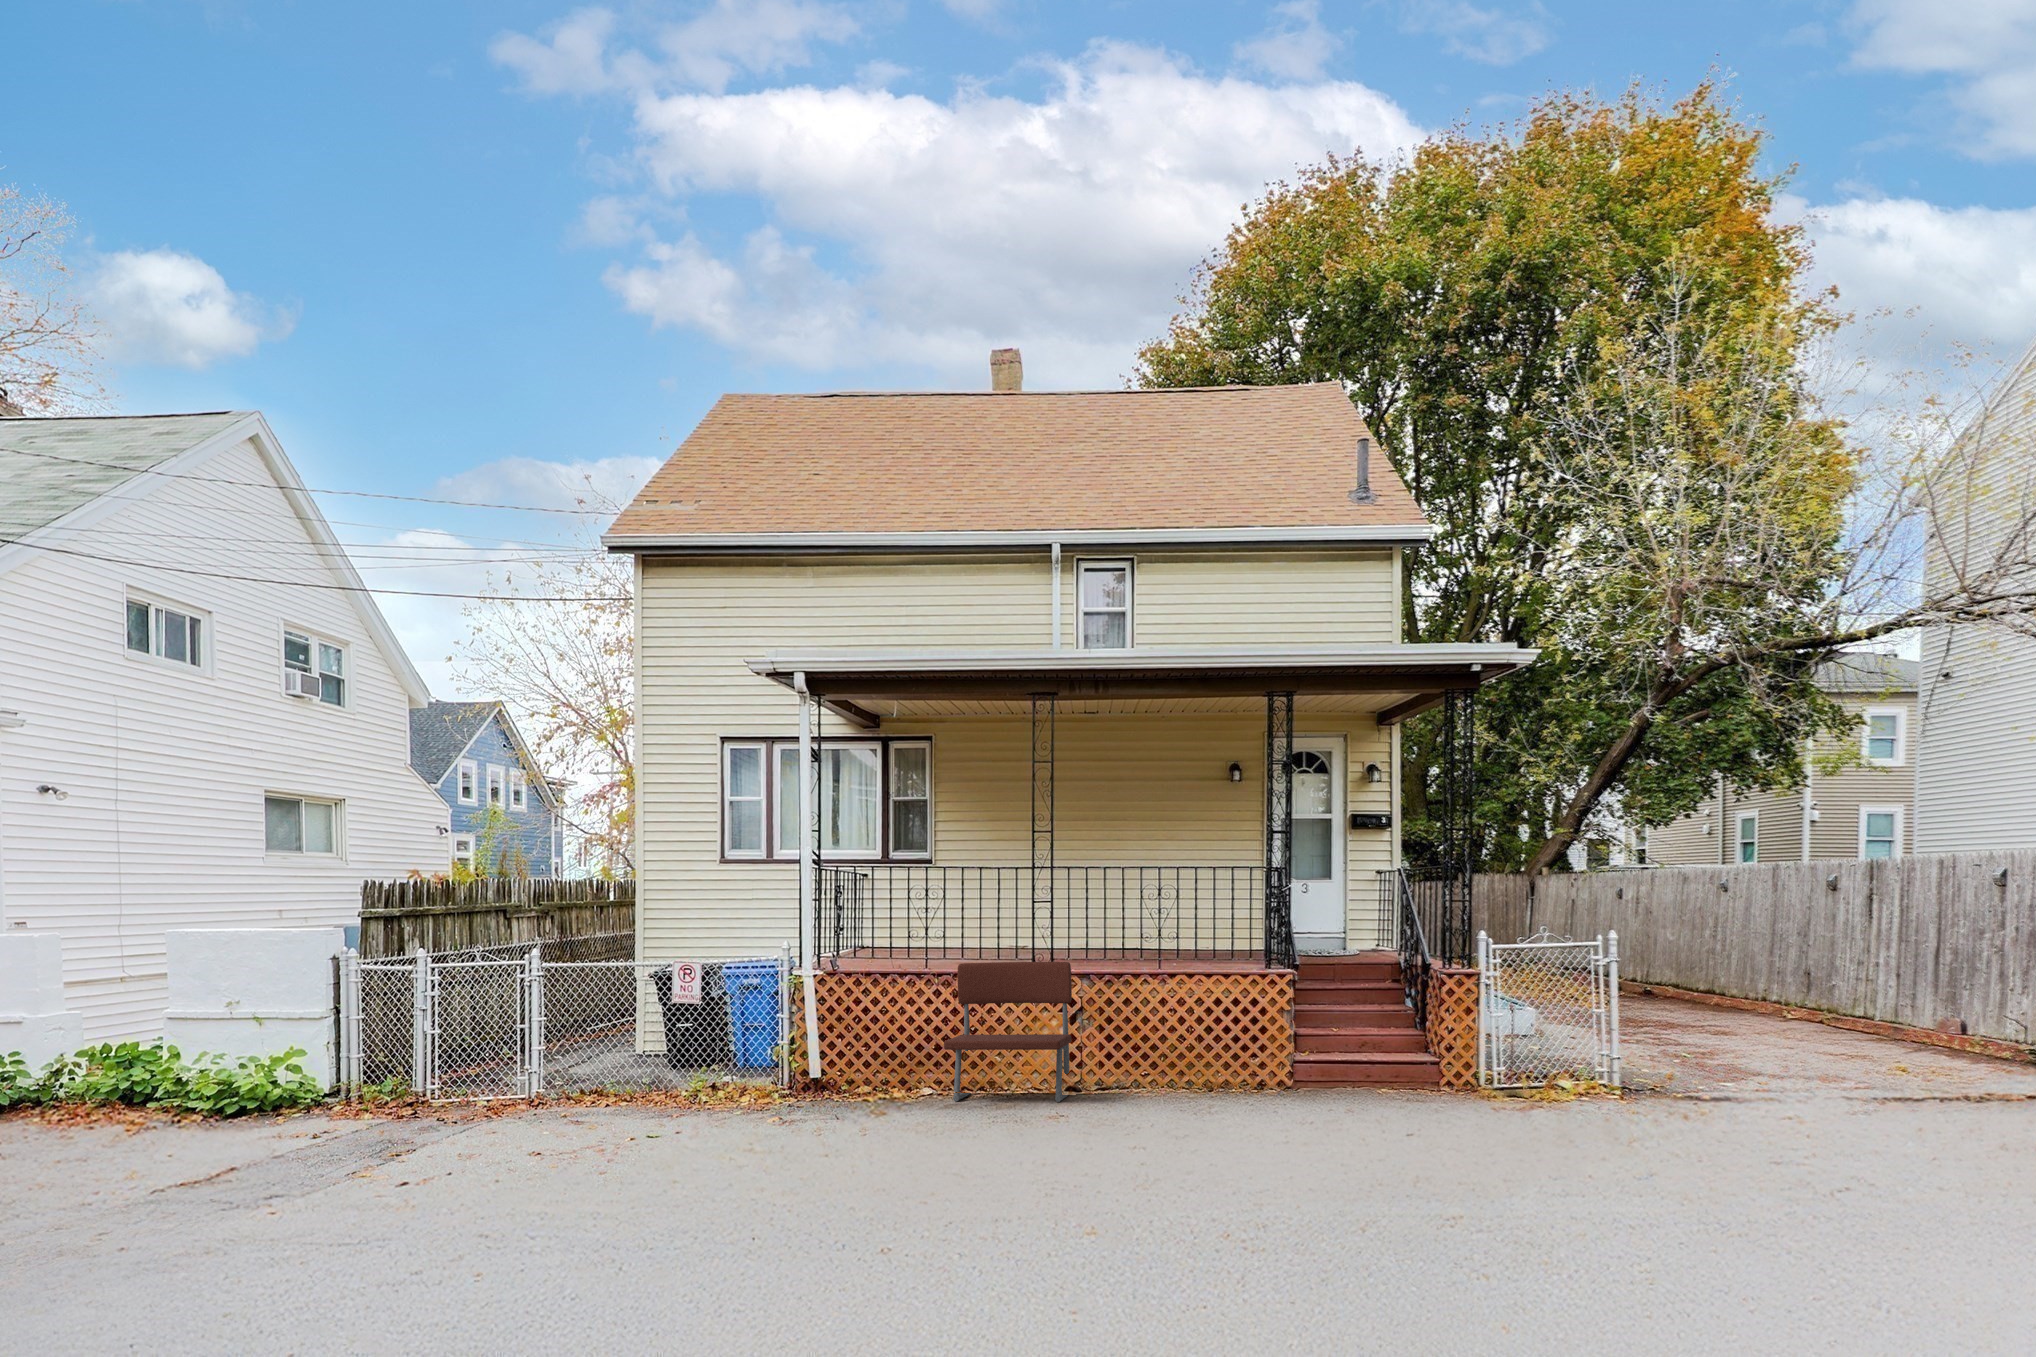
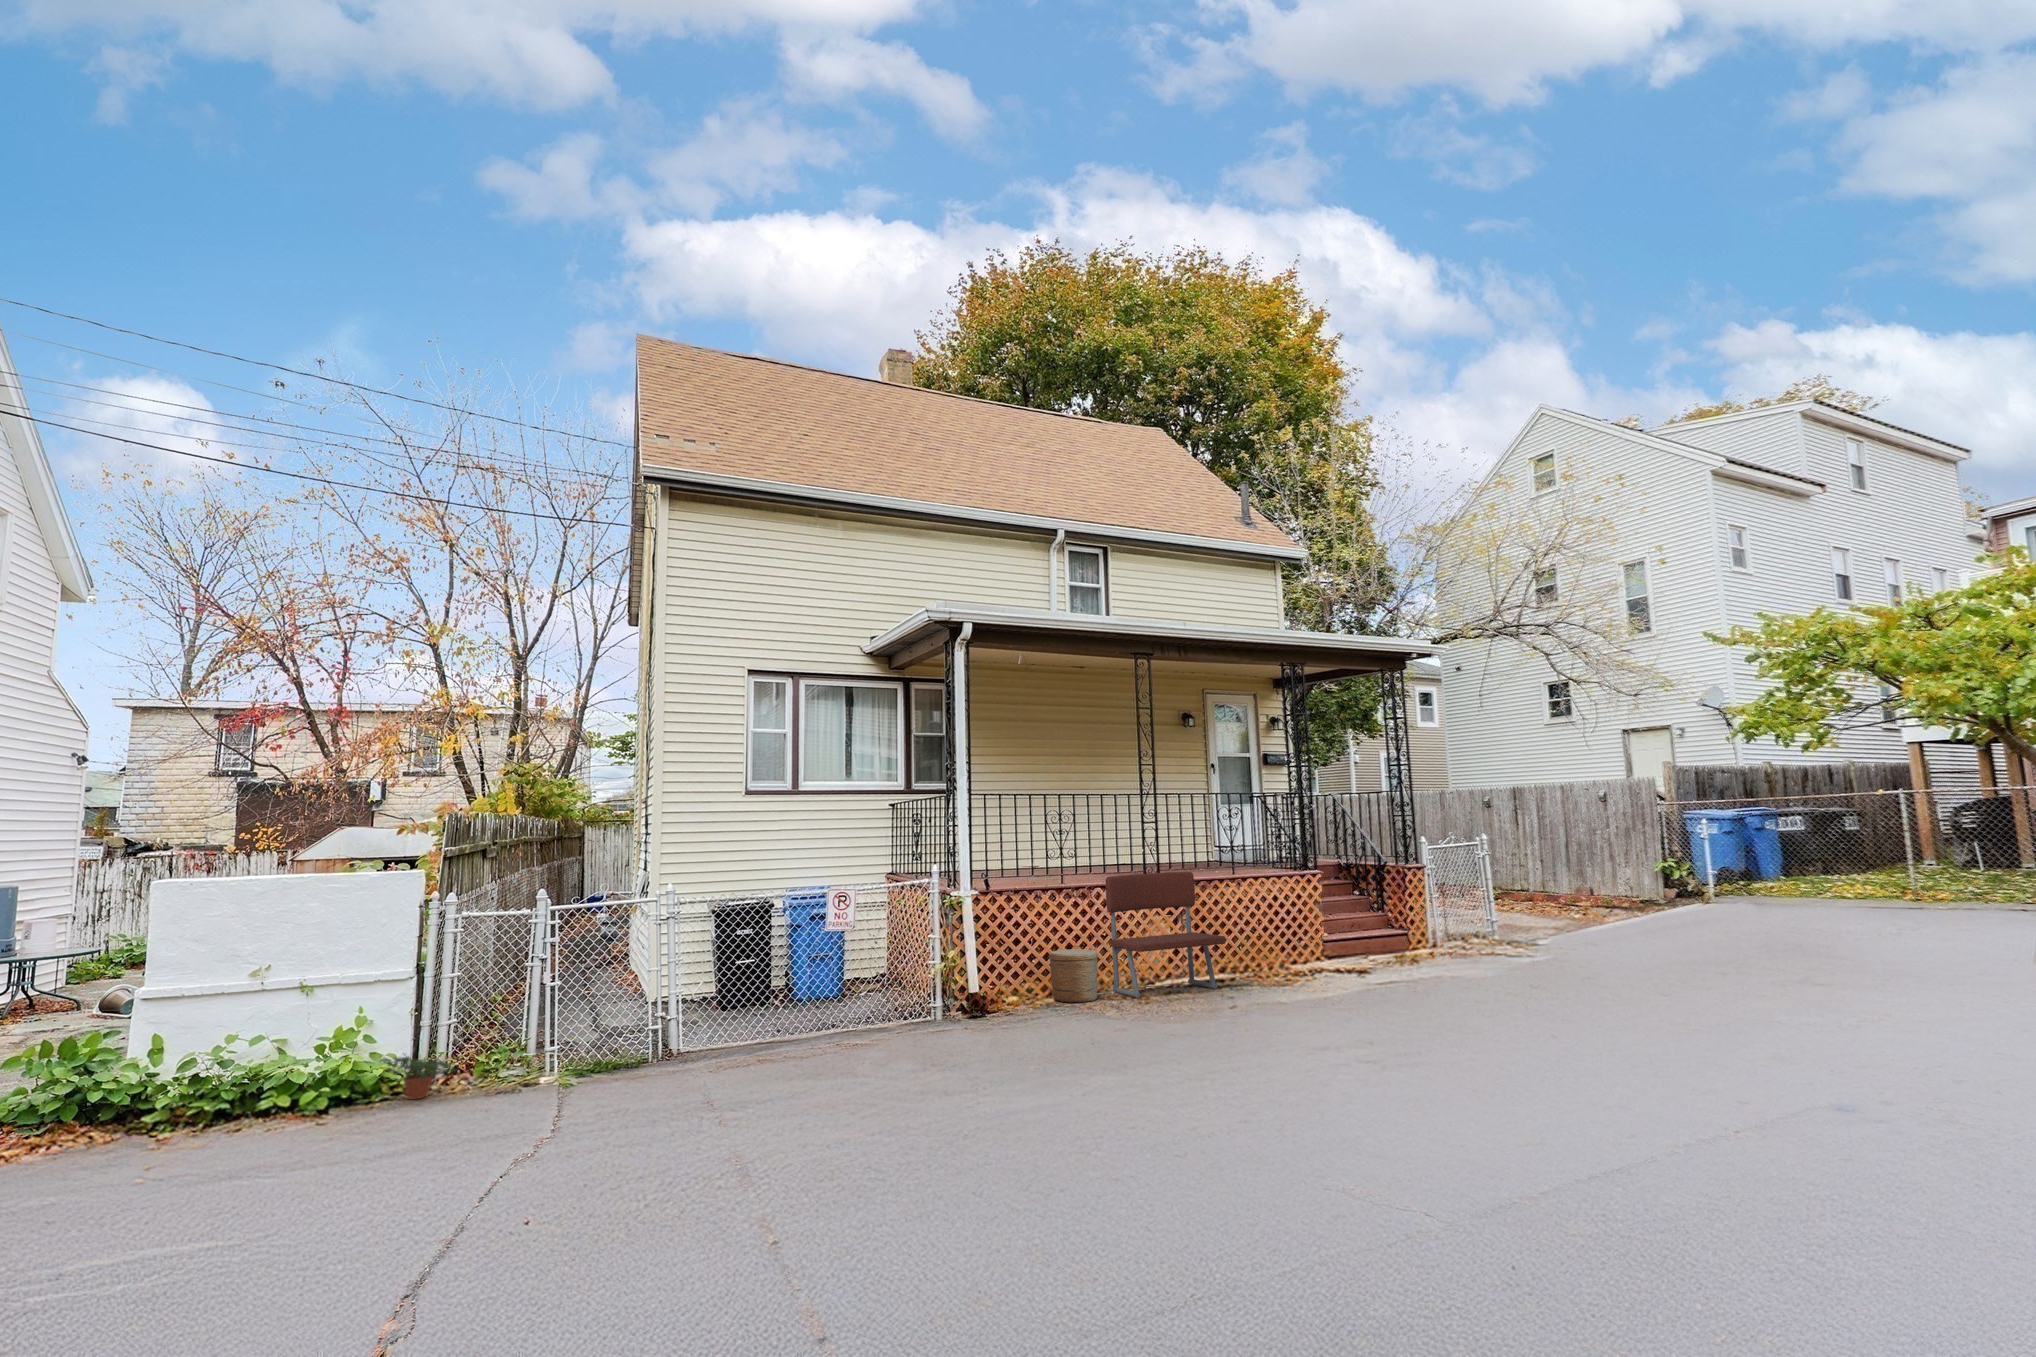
woven basket: none [880,1042,933,1099] -> present [1049,949,1098,1003]
potted plant: none [282,1072,341,1106] -> present [380,1056,457,1099]

